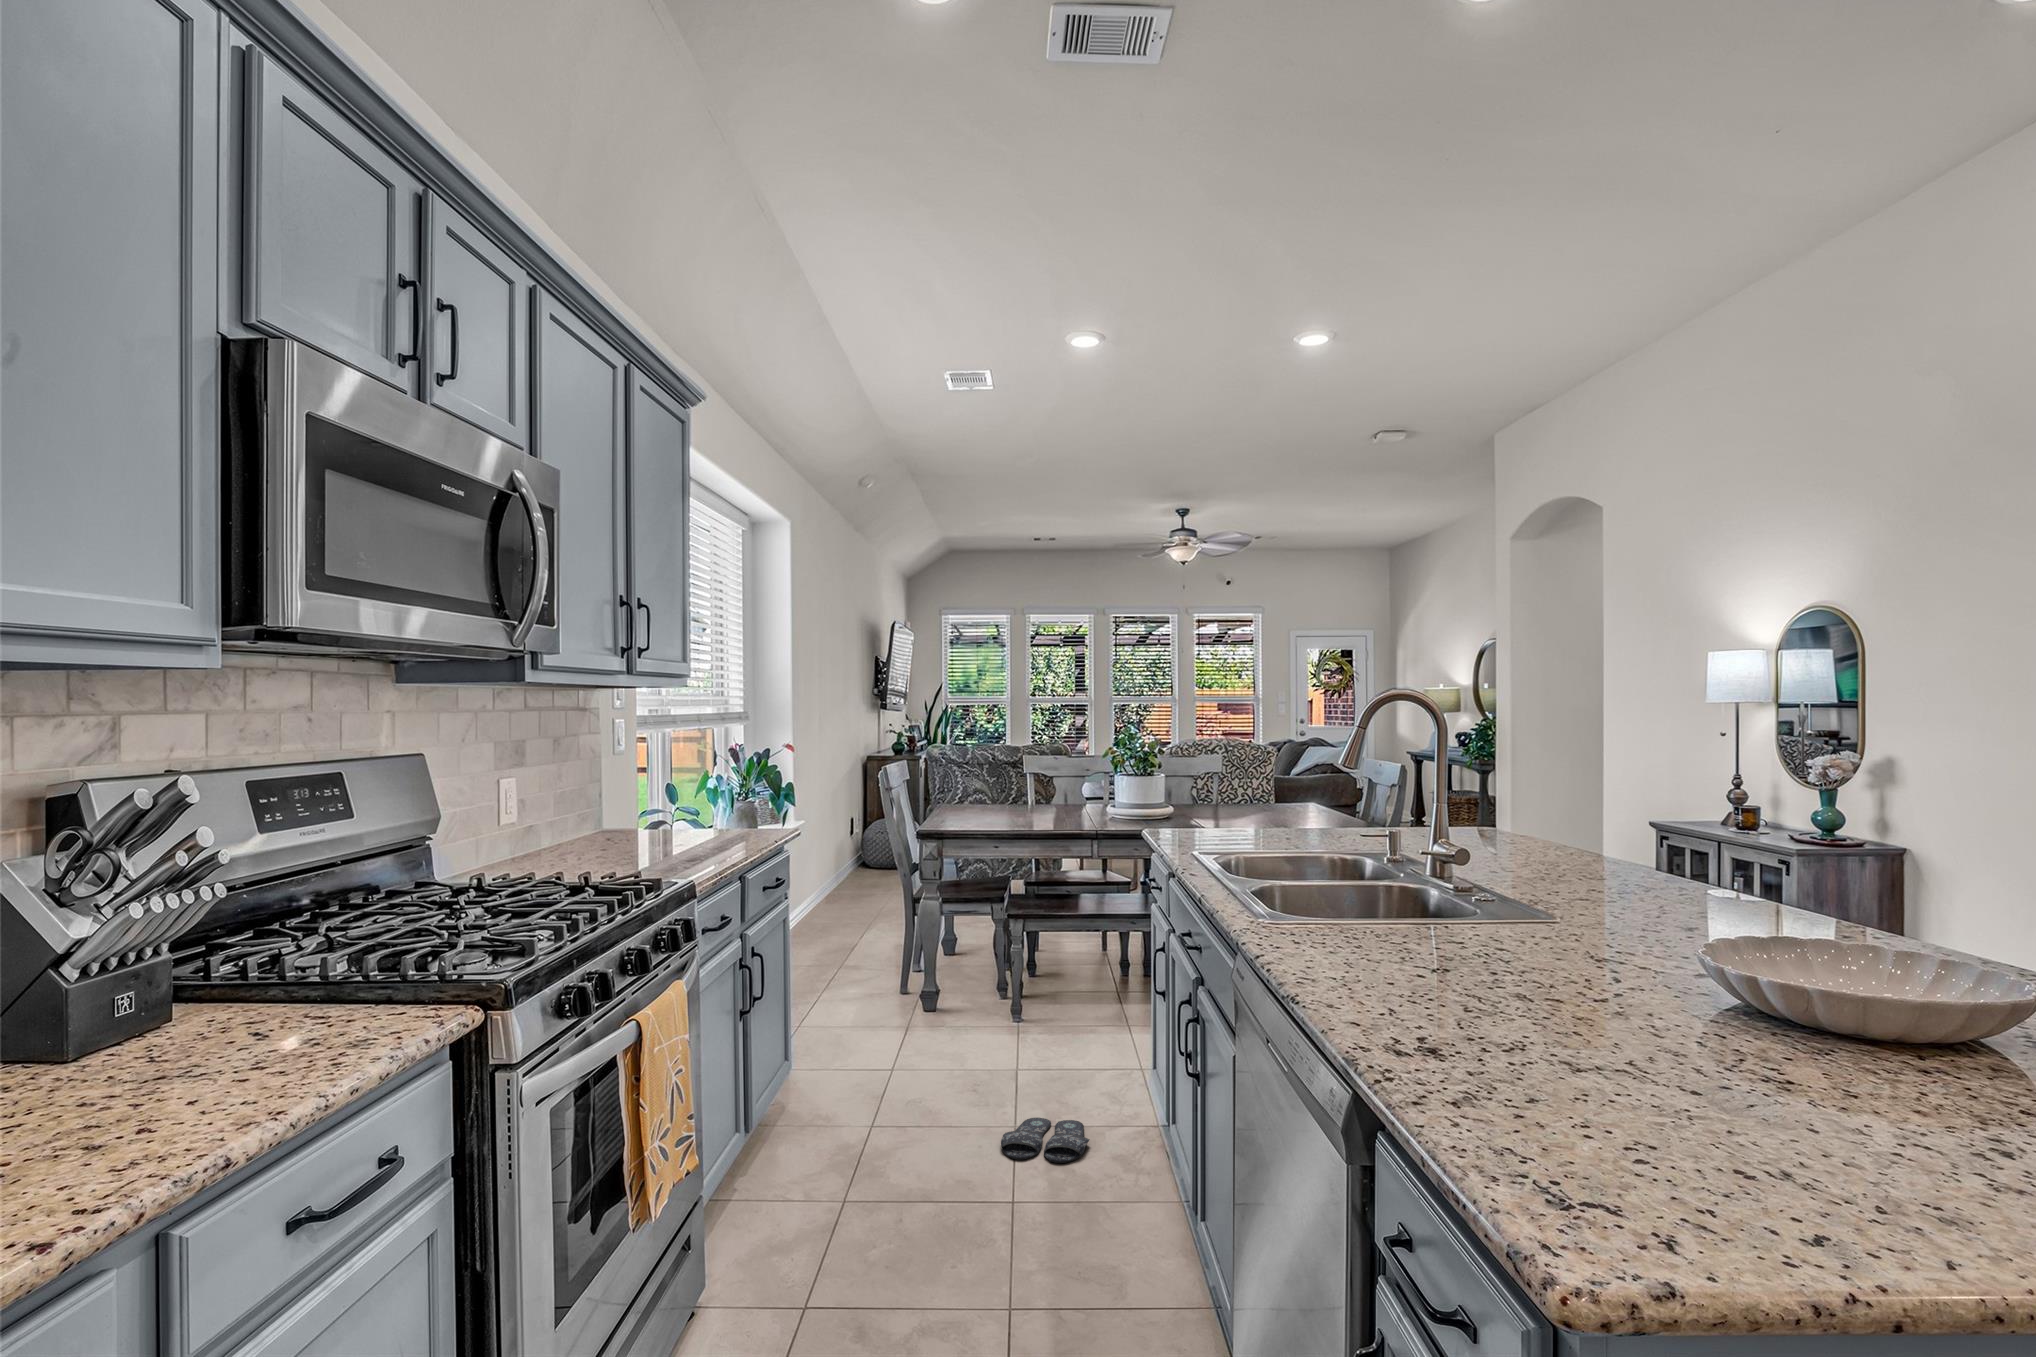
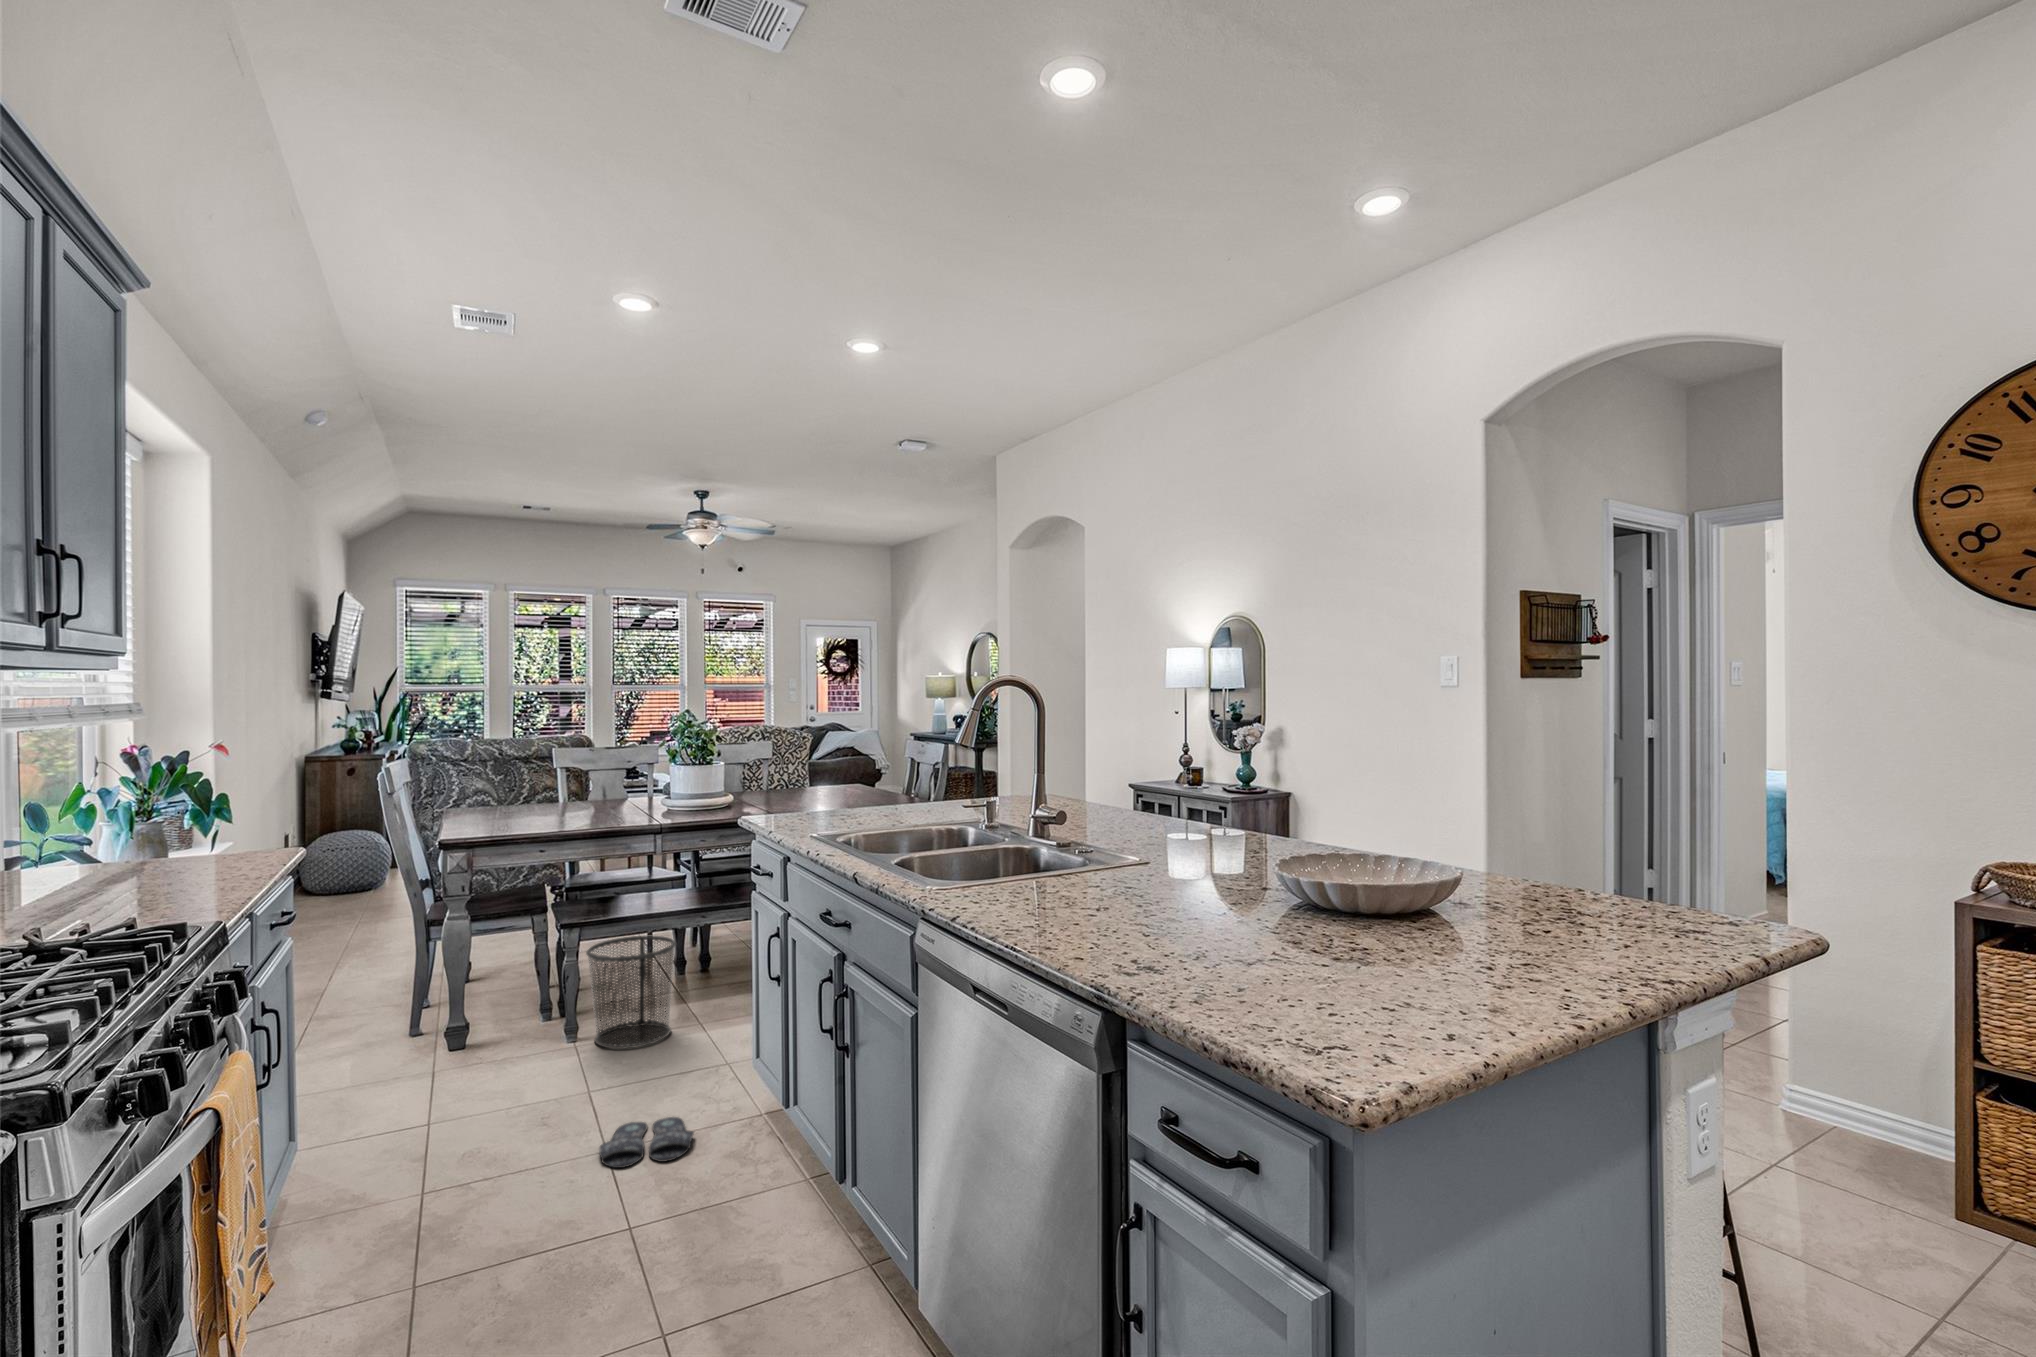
trash can: none [1023,938,1105,1046] -> present [586,935,676,1049]

